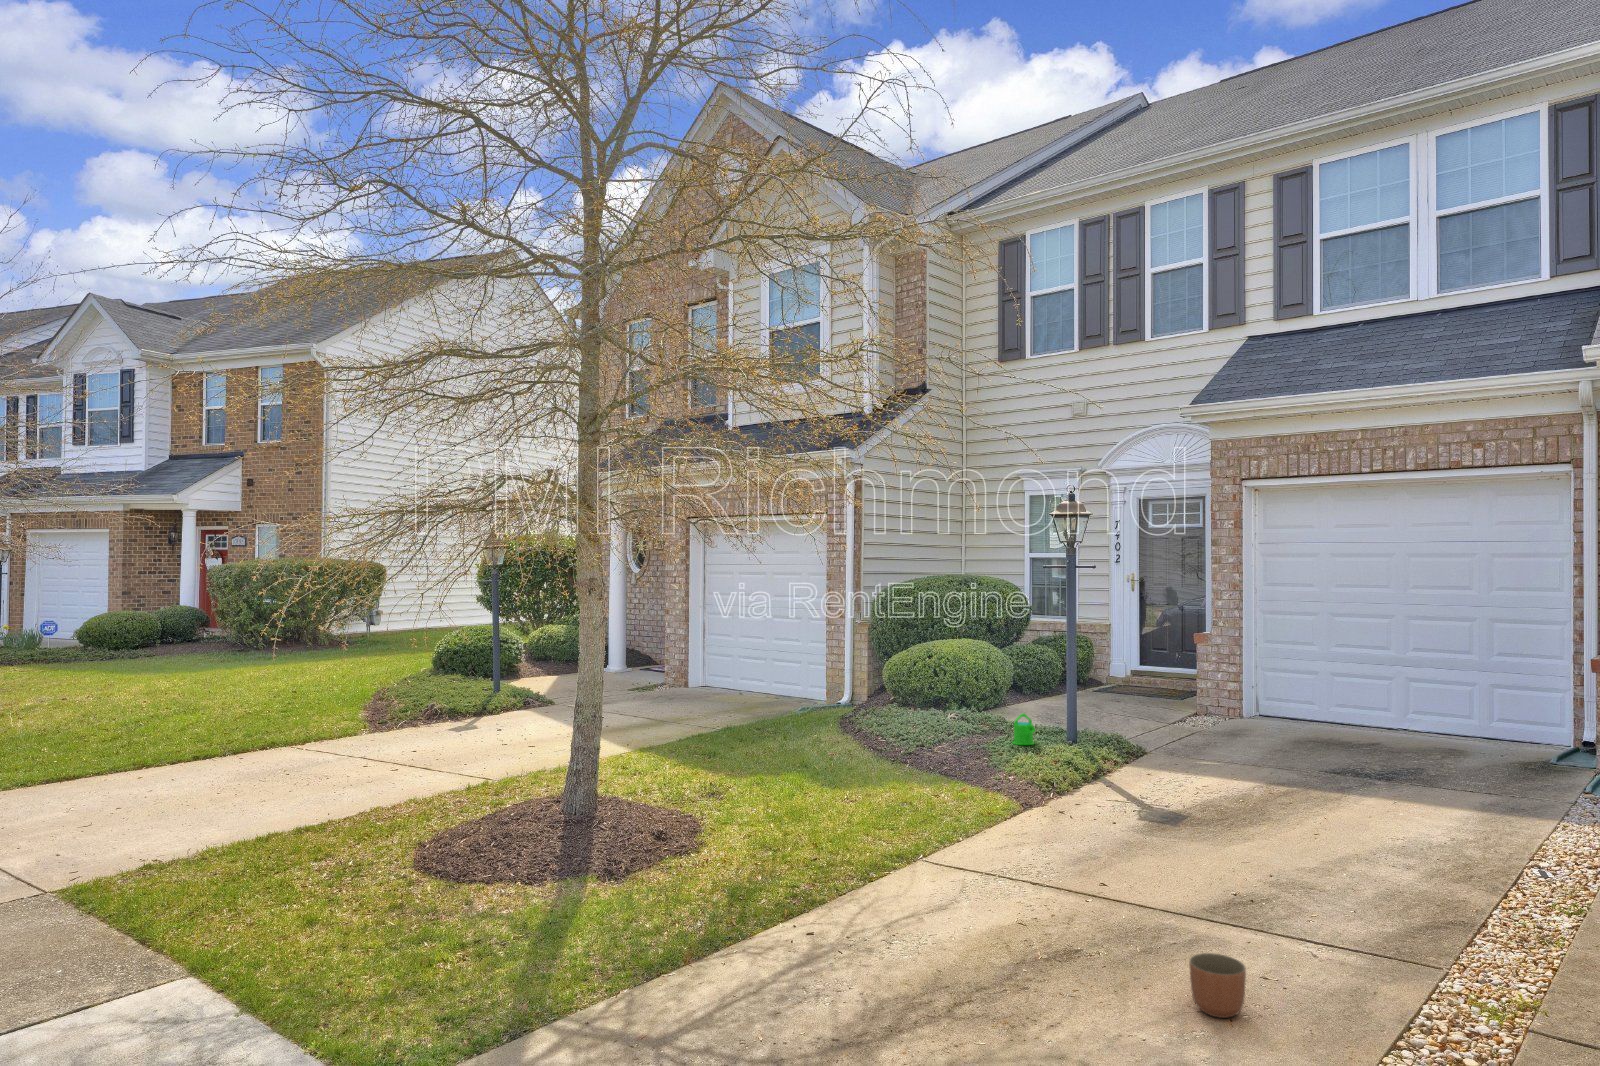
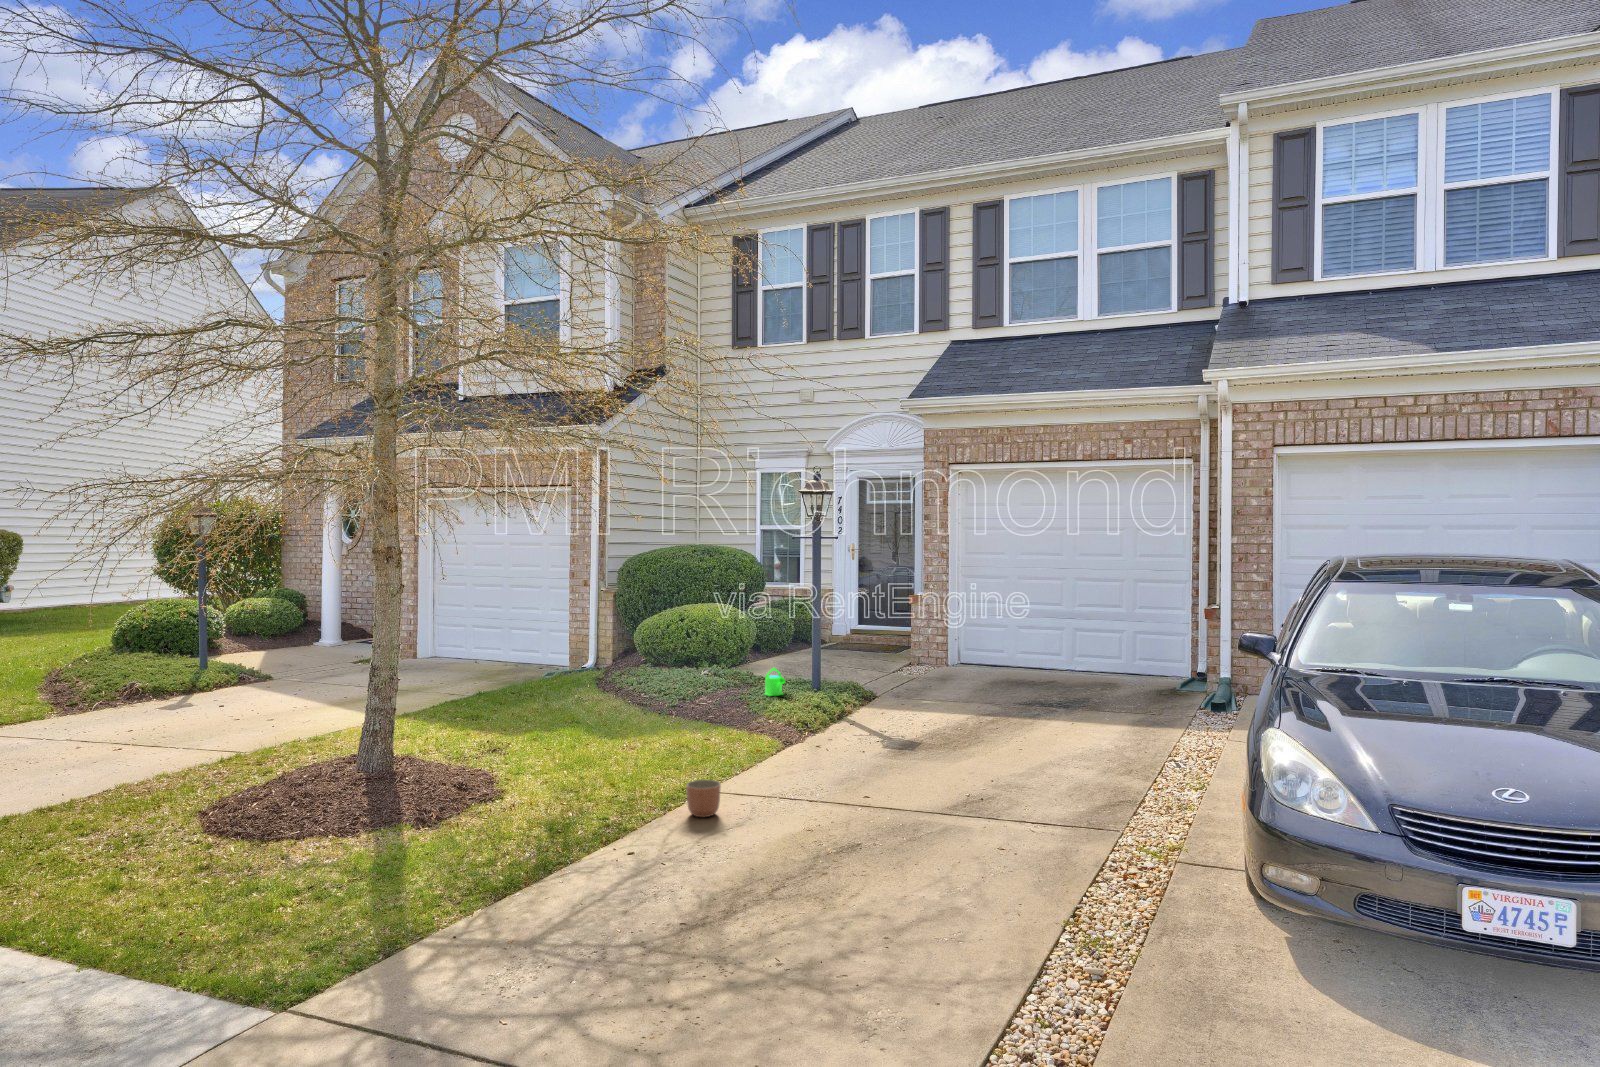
planter: present [1189,953,1246,1018] -> present [686,780,721,817]

